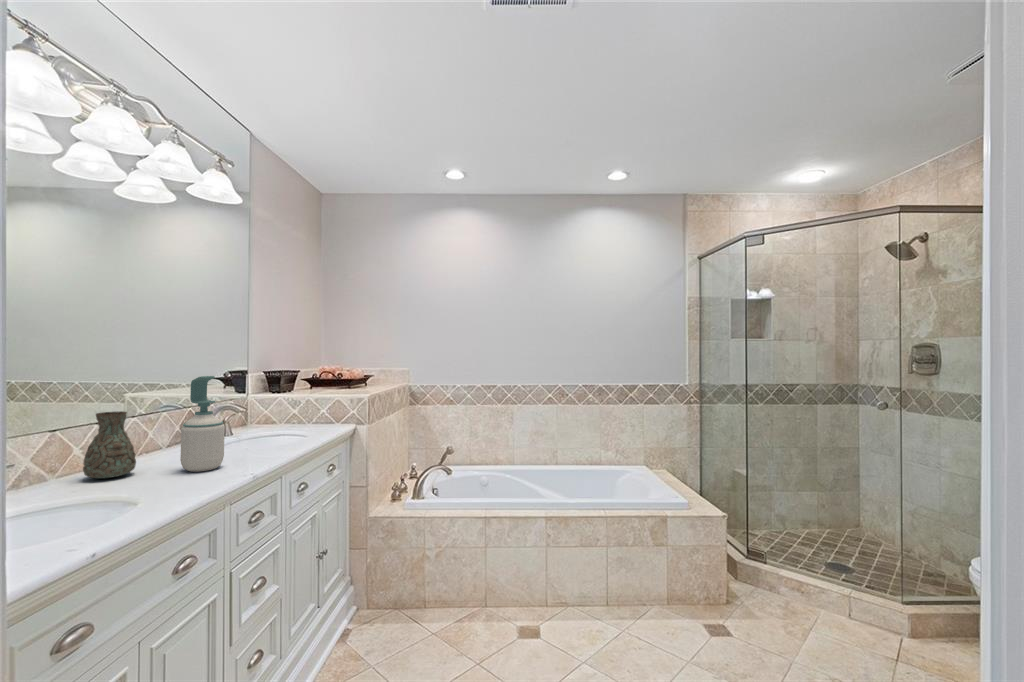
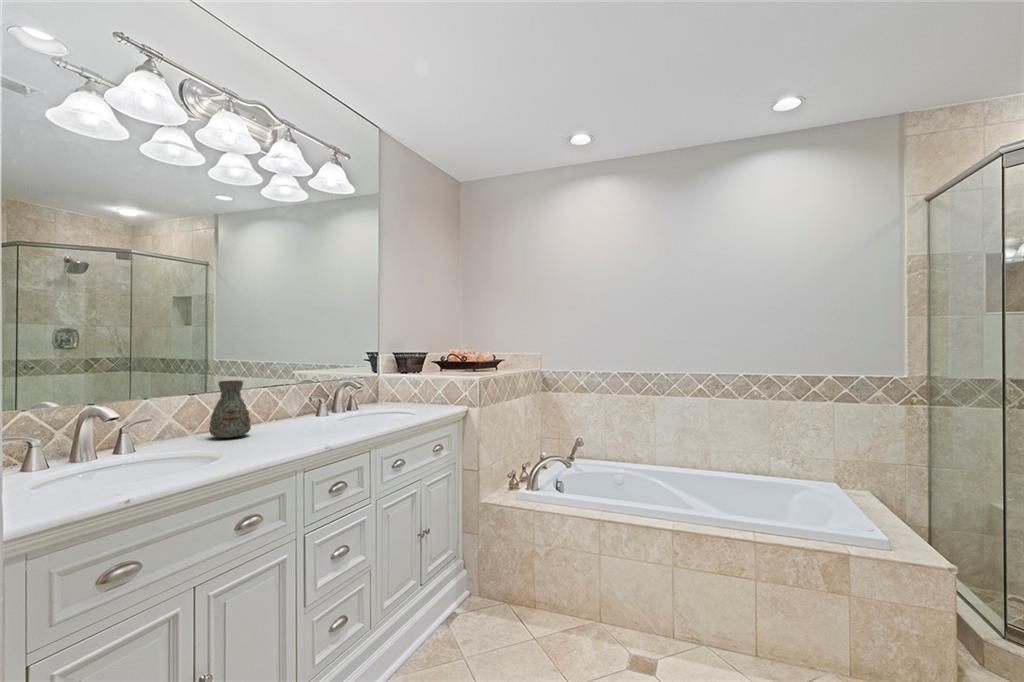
soap bottle: present [180,376,225,472] -> none [281,350,319,439]

